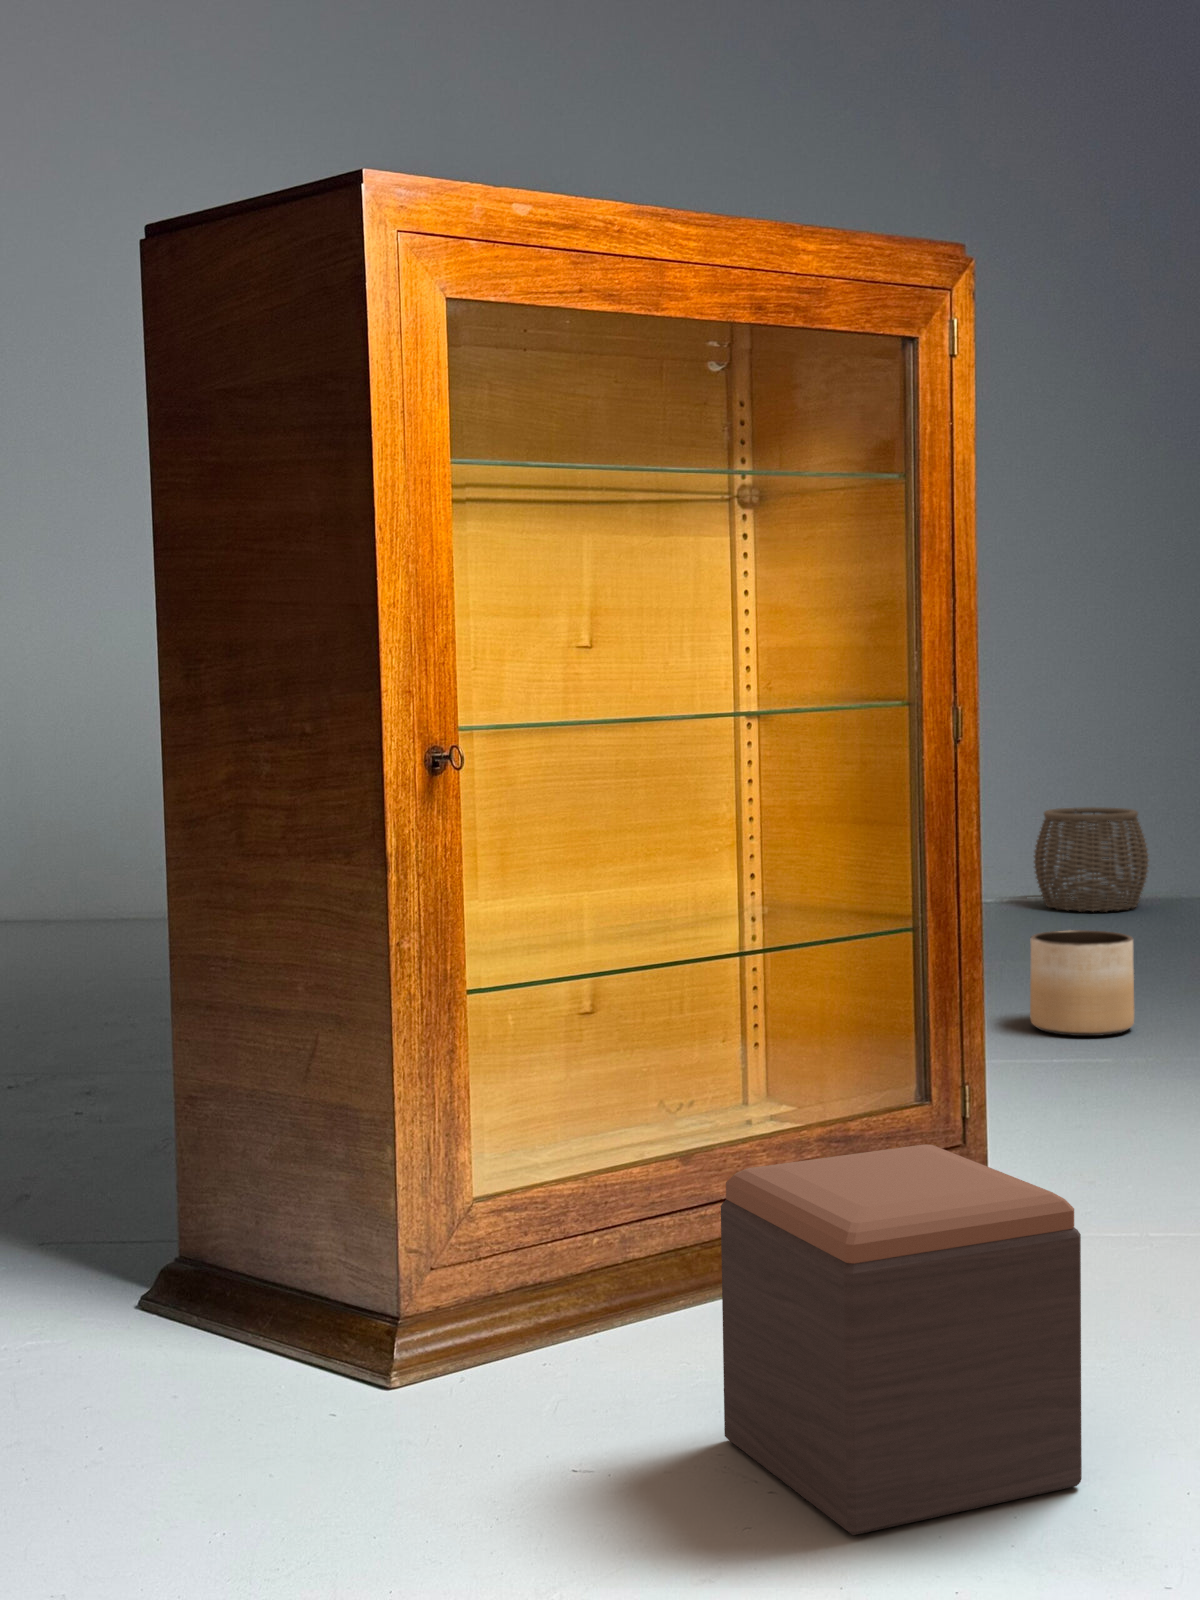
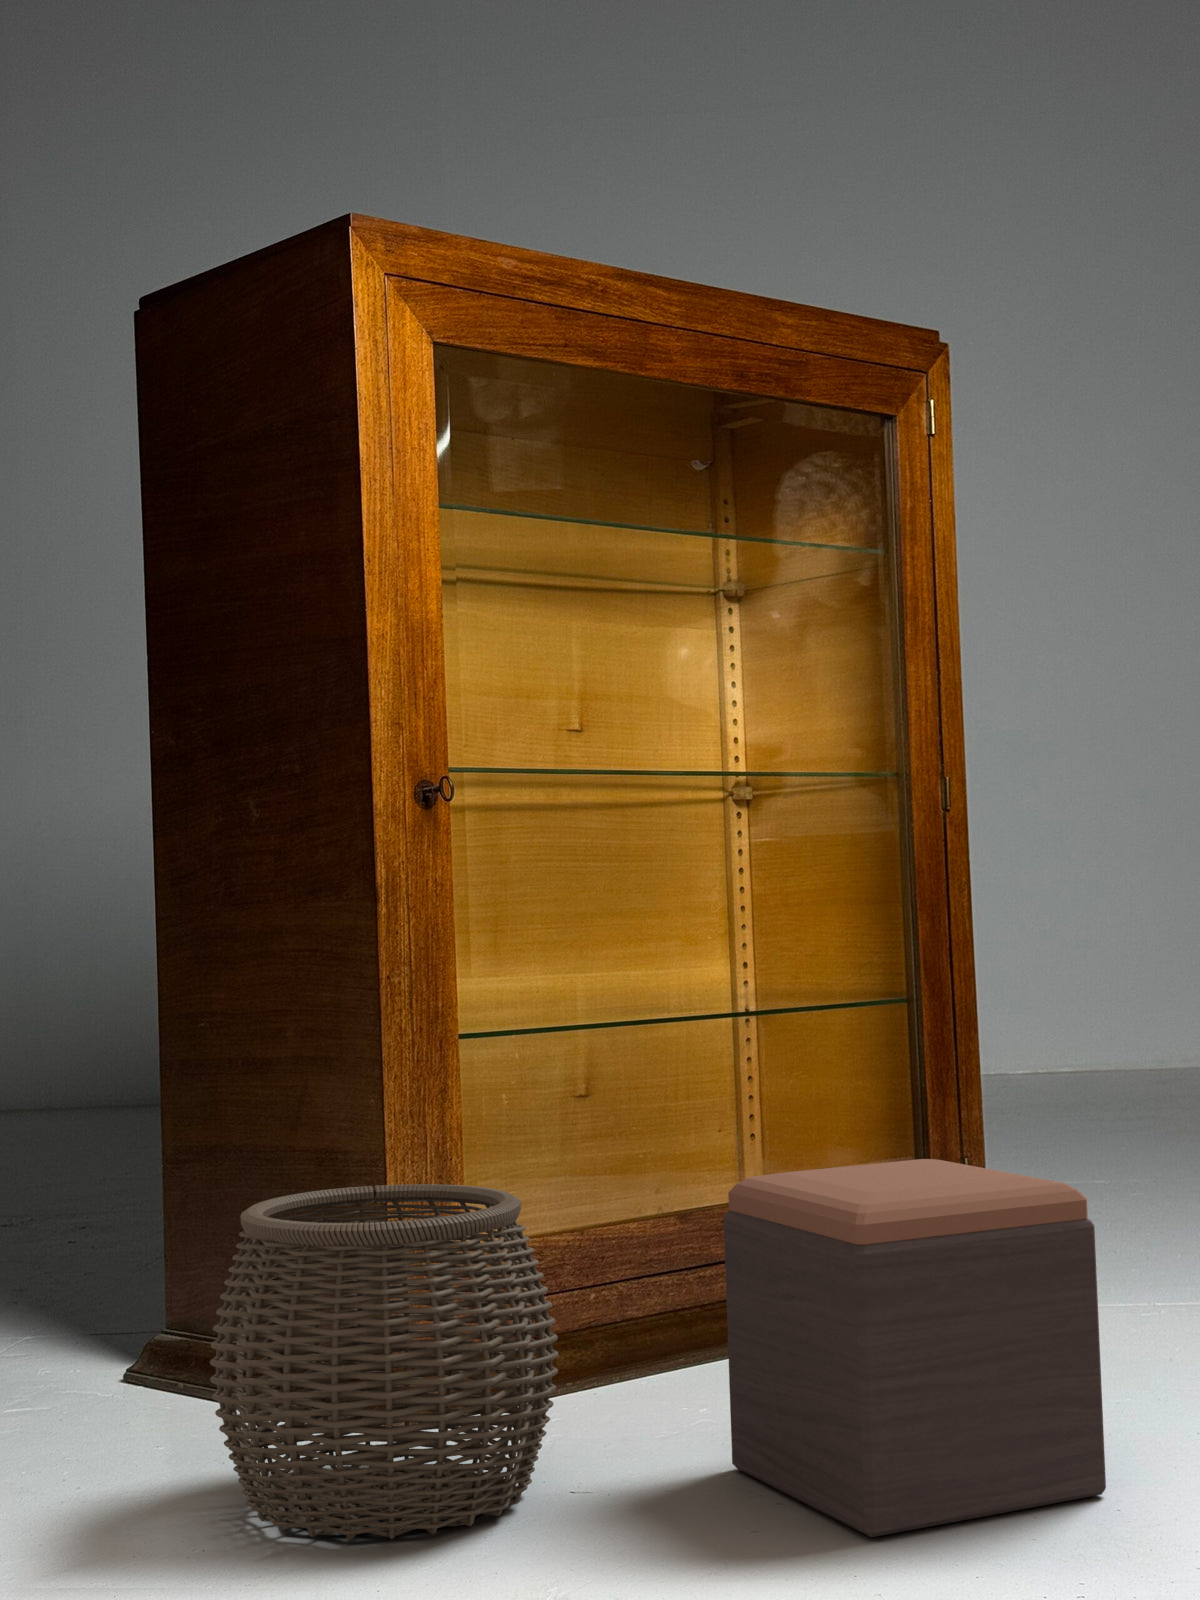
woven basket: present [1034,807,1149,912] -> present [210,1184,559,1540]
planter: present [1030,930,1134,1036] -> none [1022,1056,1130,1159]

